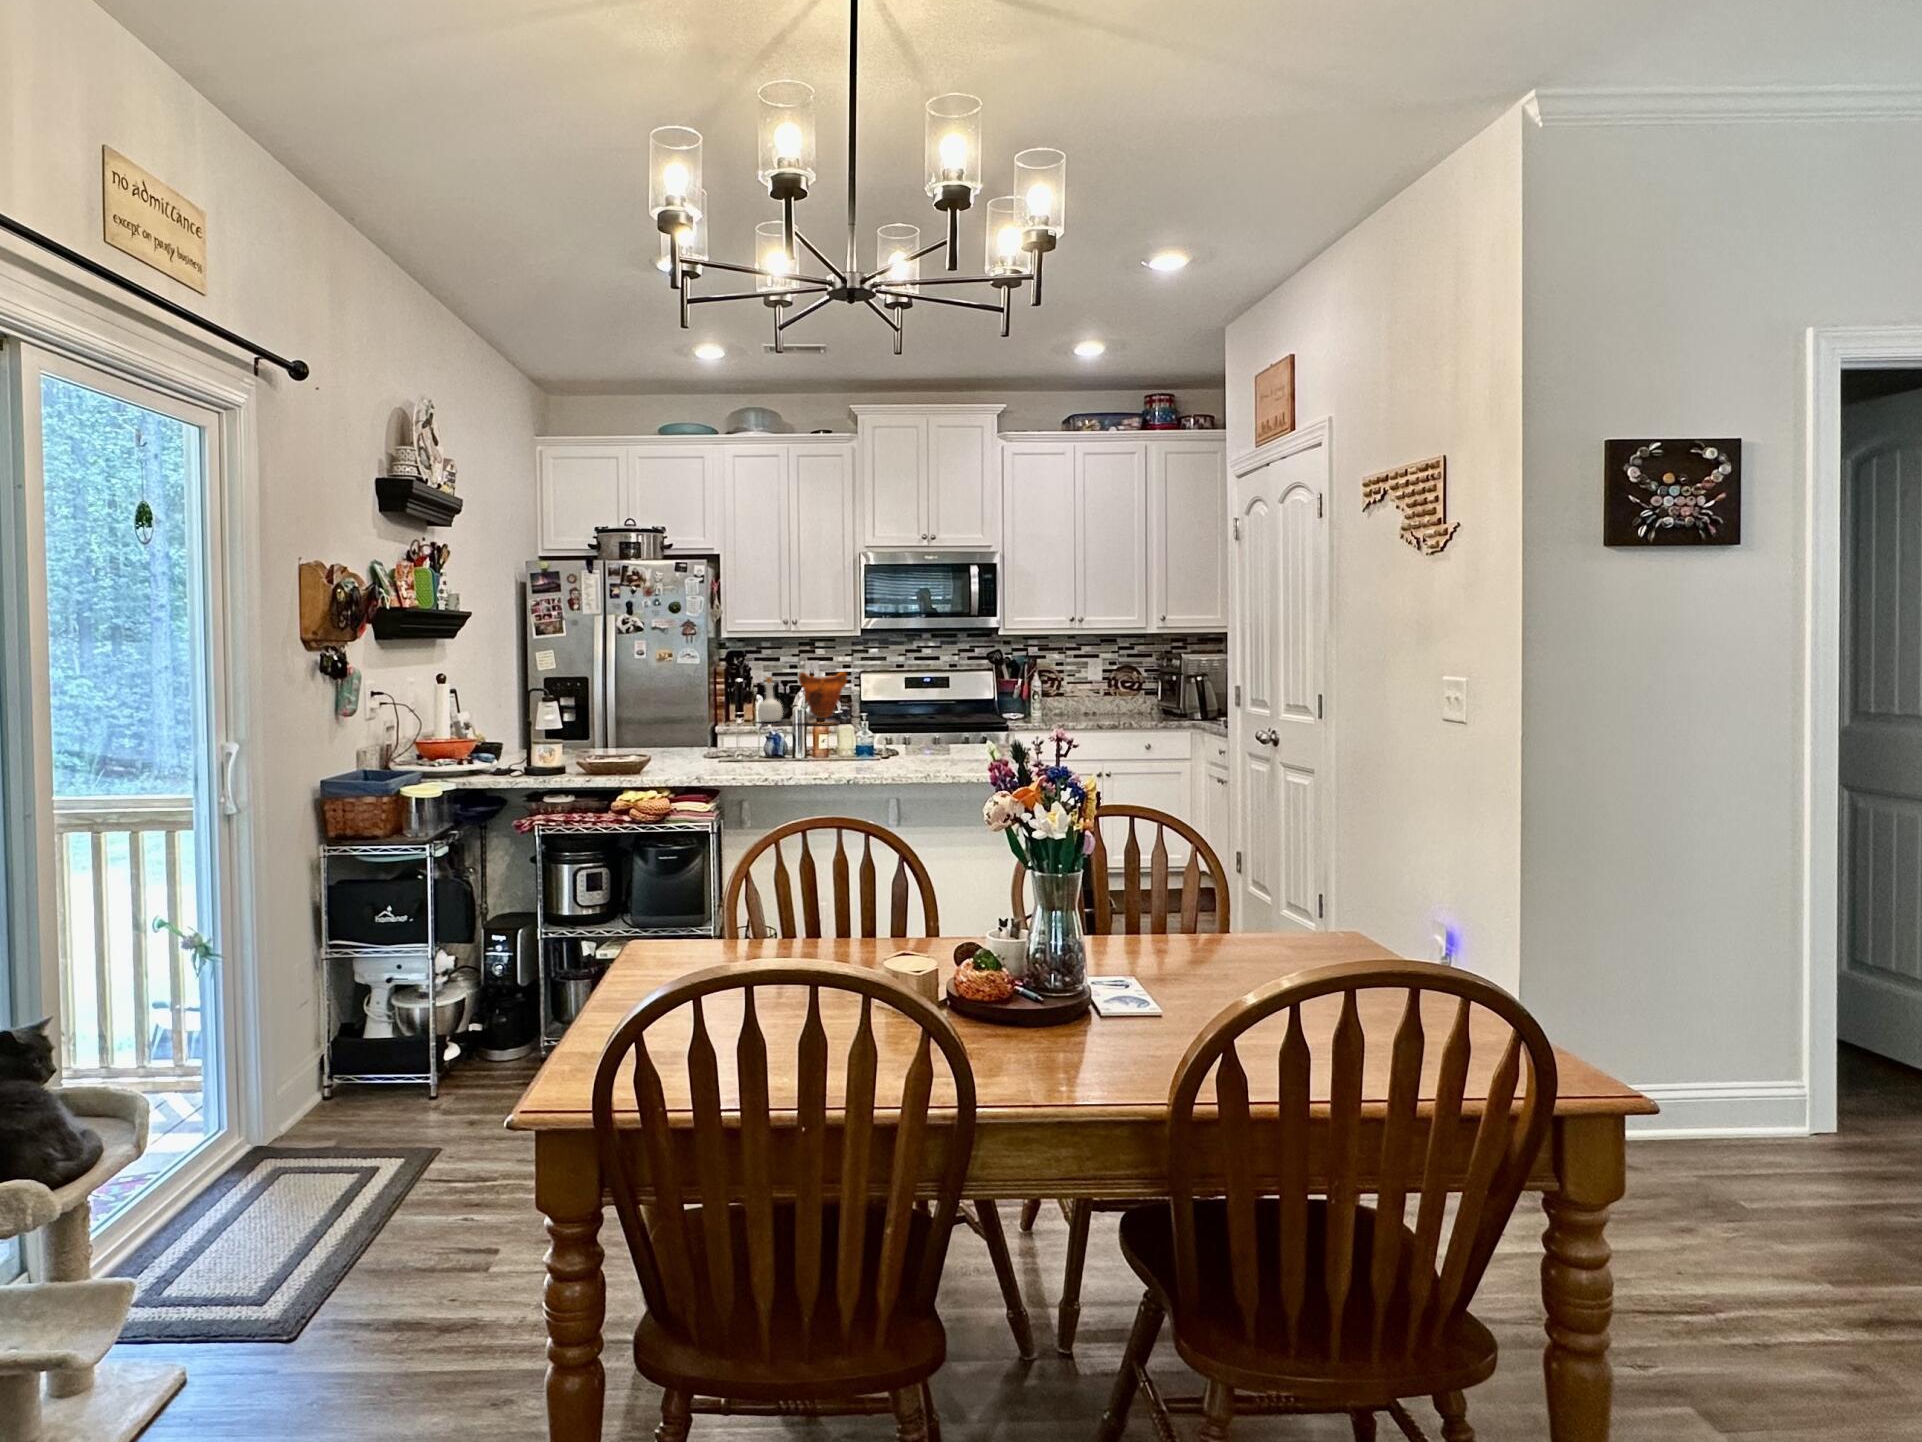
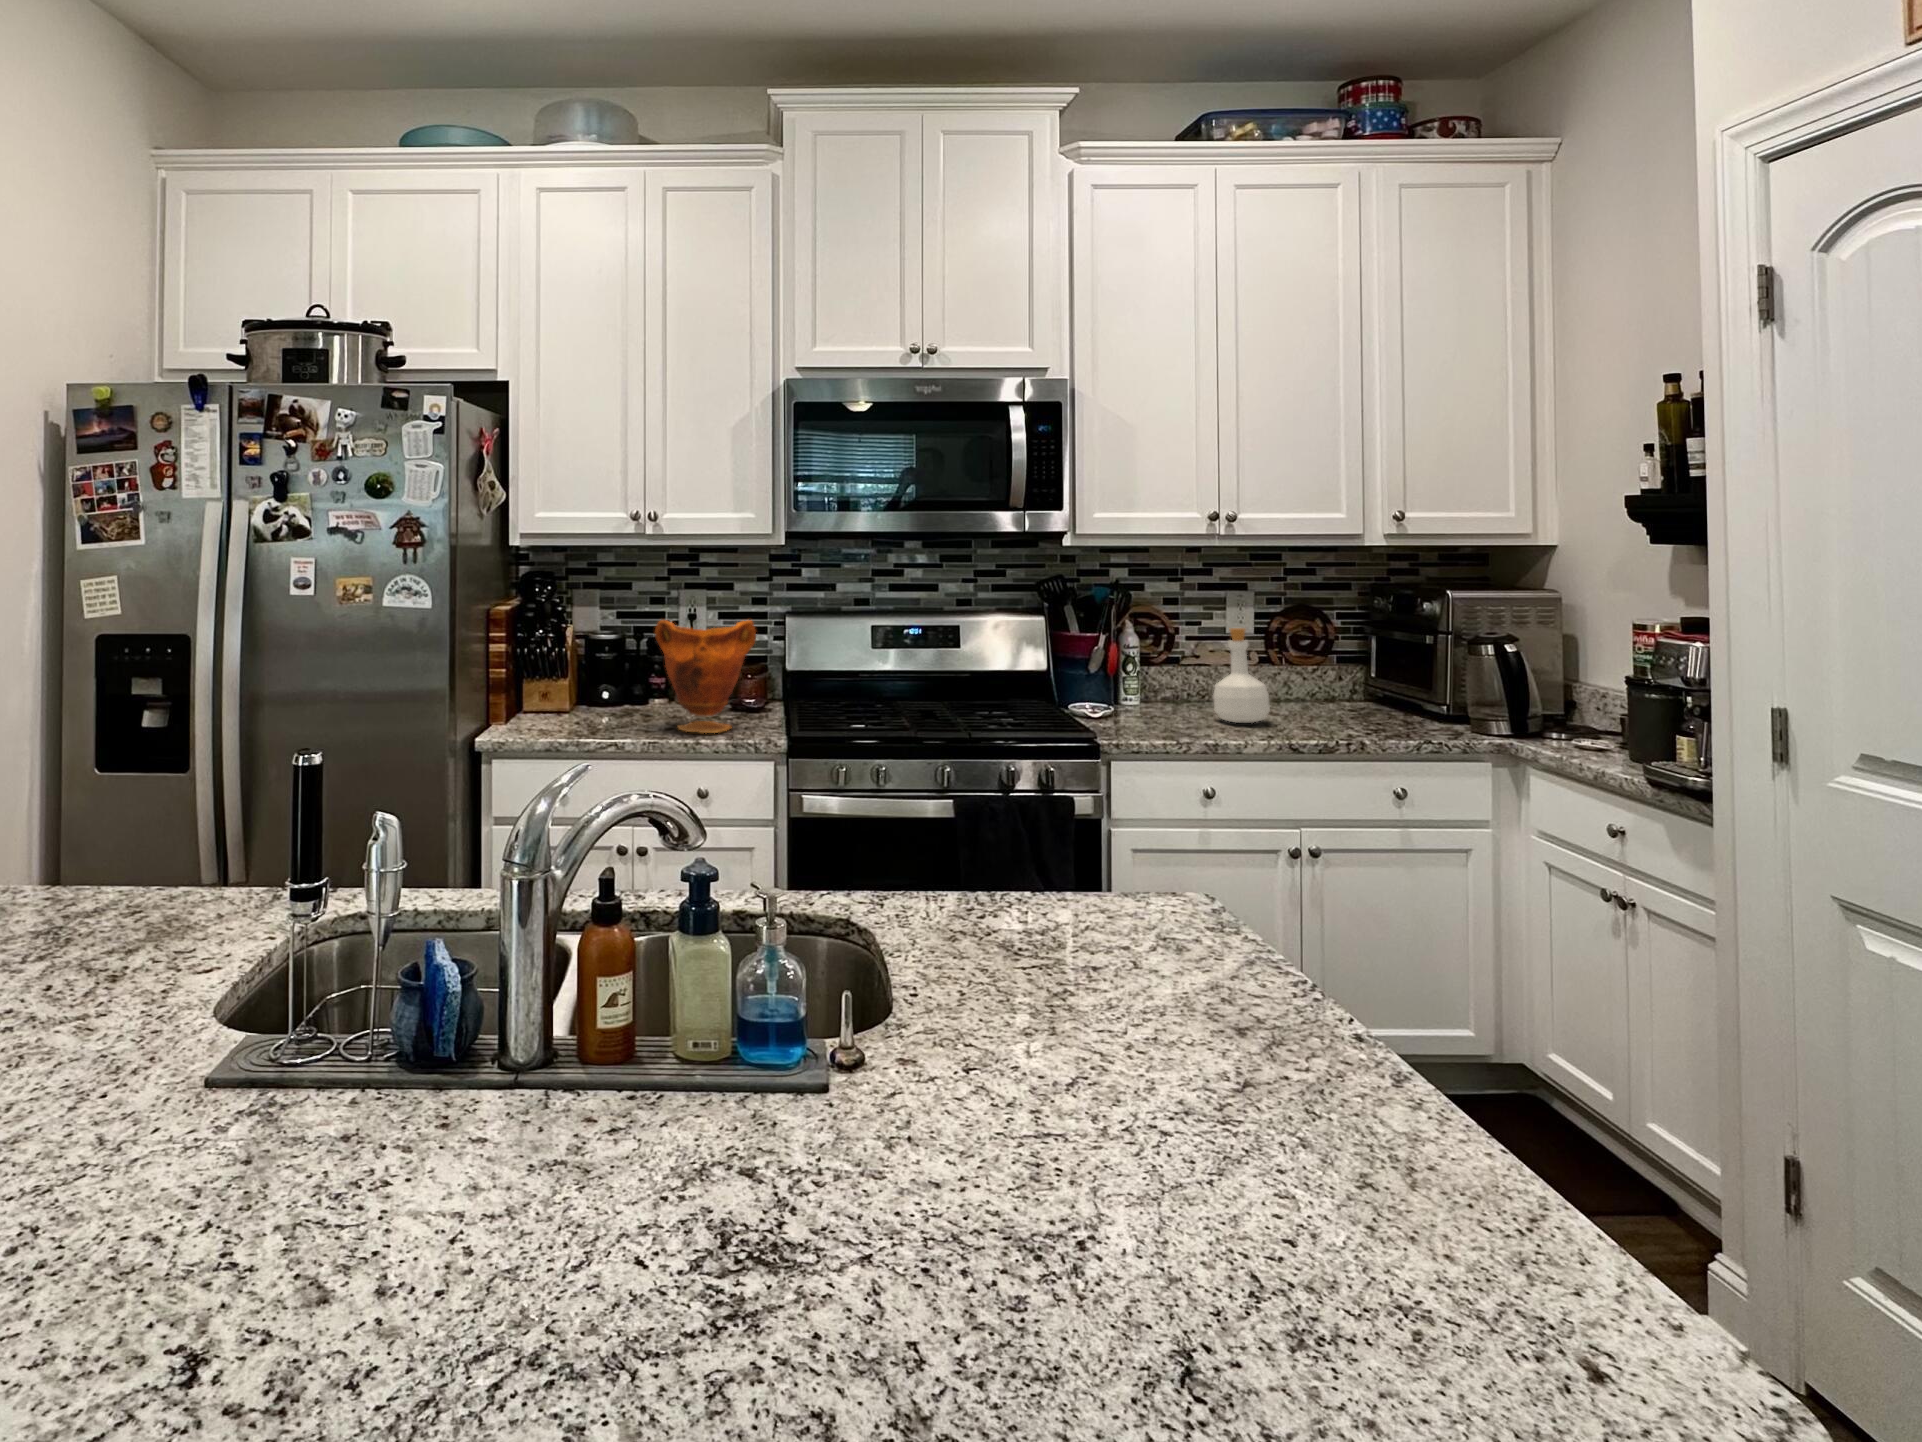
bottle: present [758,677,783,722] -> present [1213,628,1270,723]

